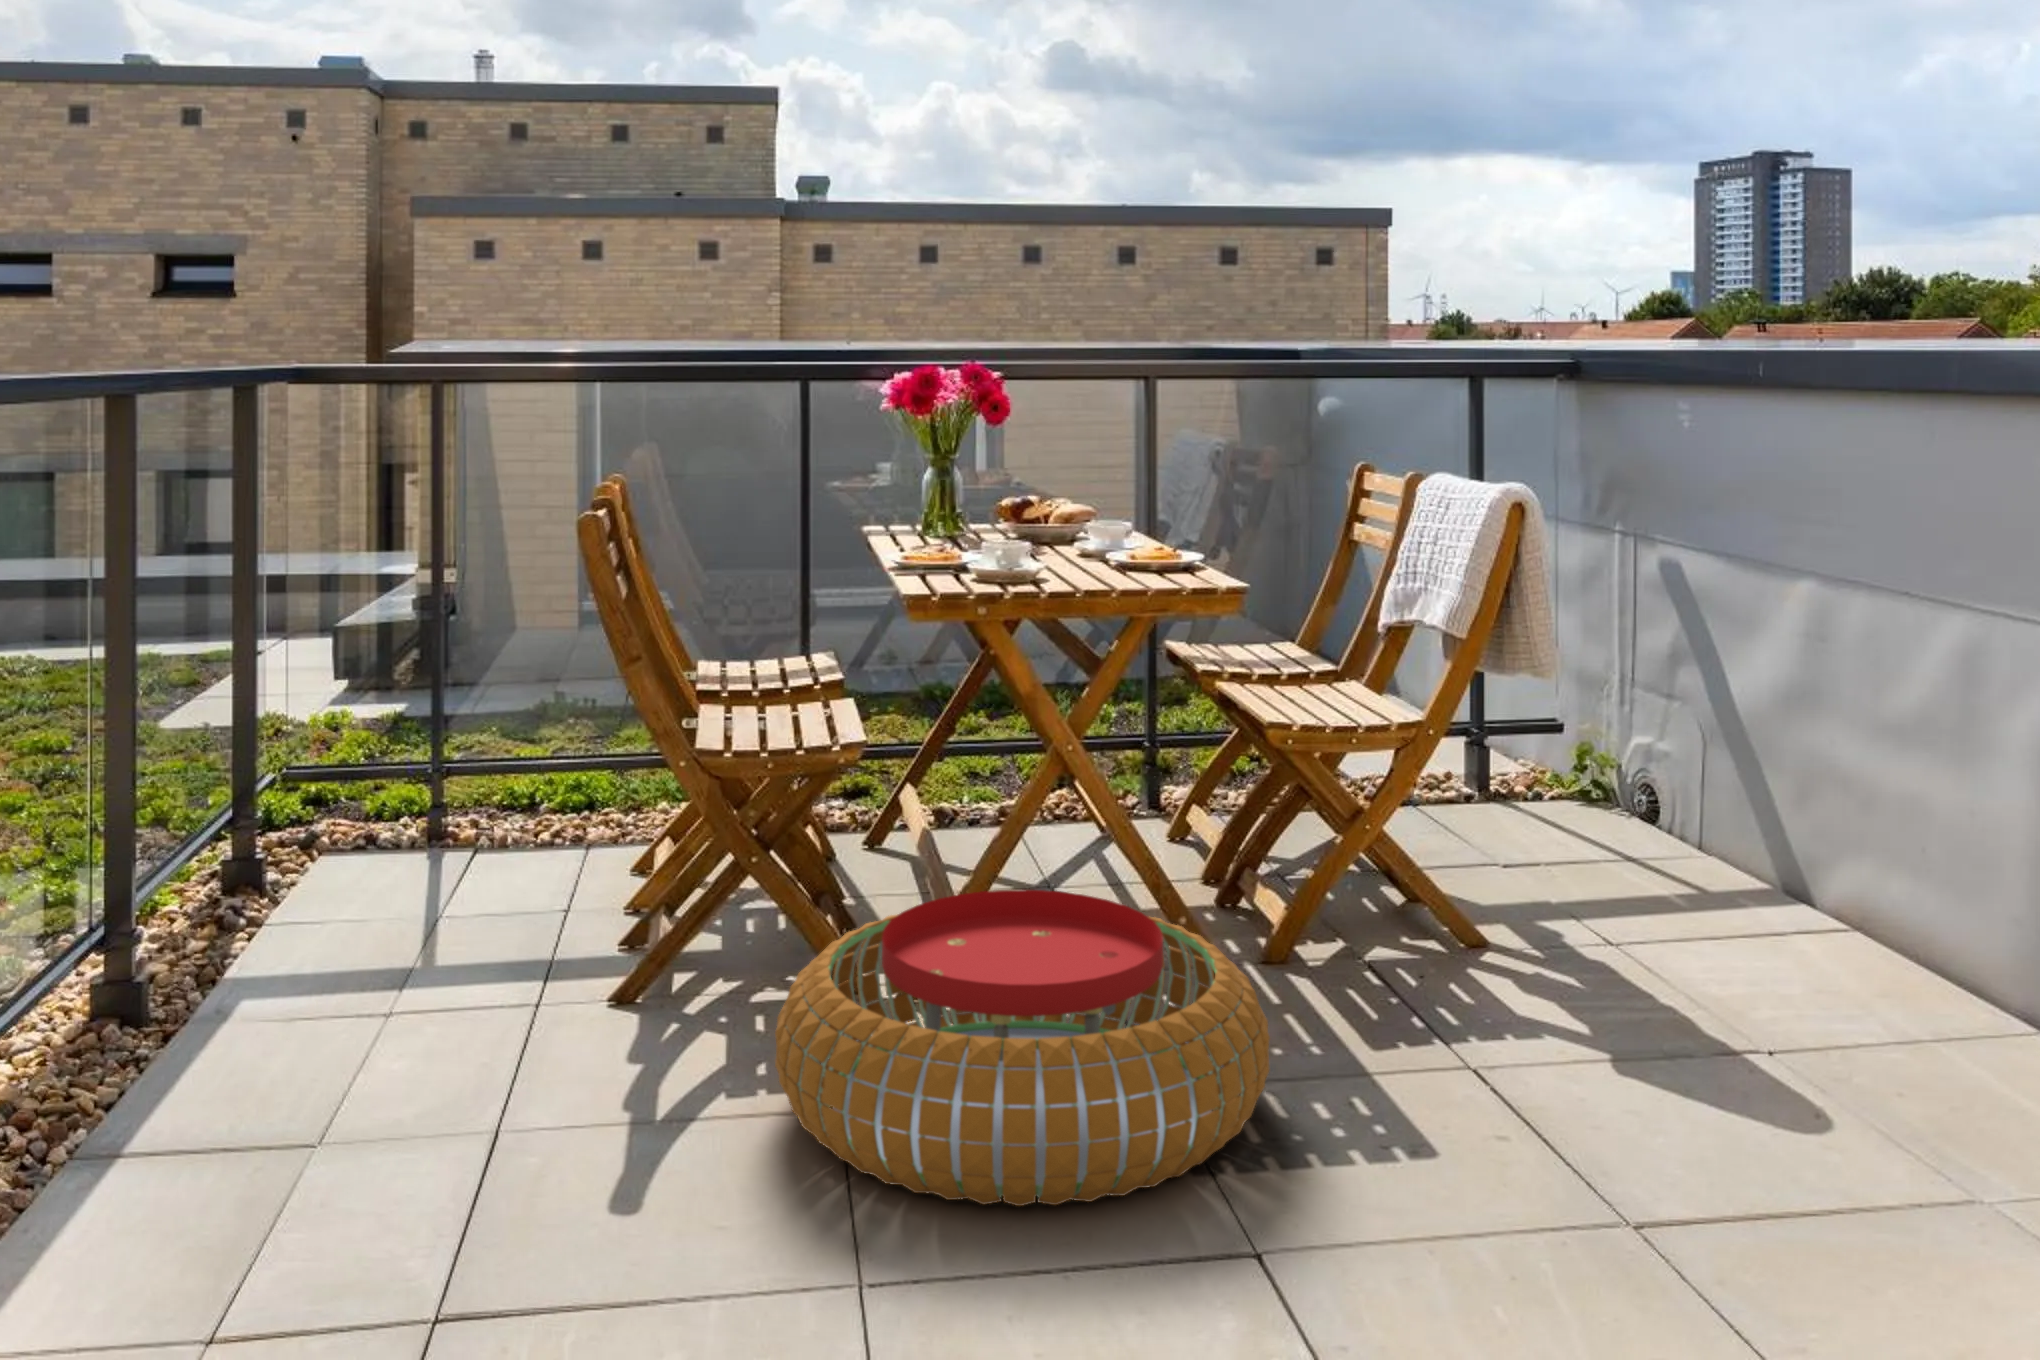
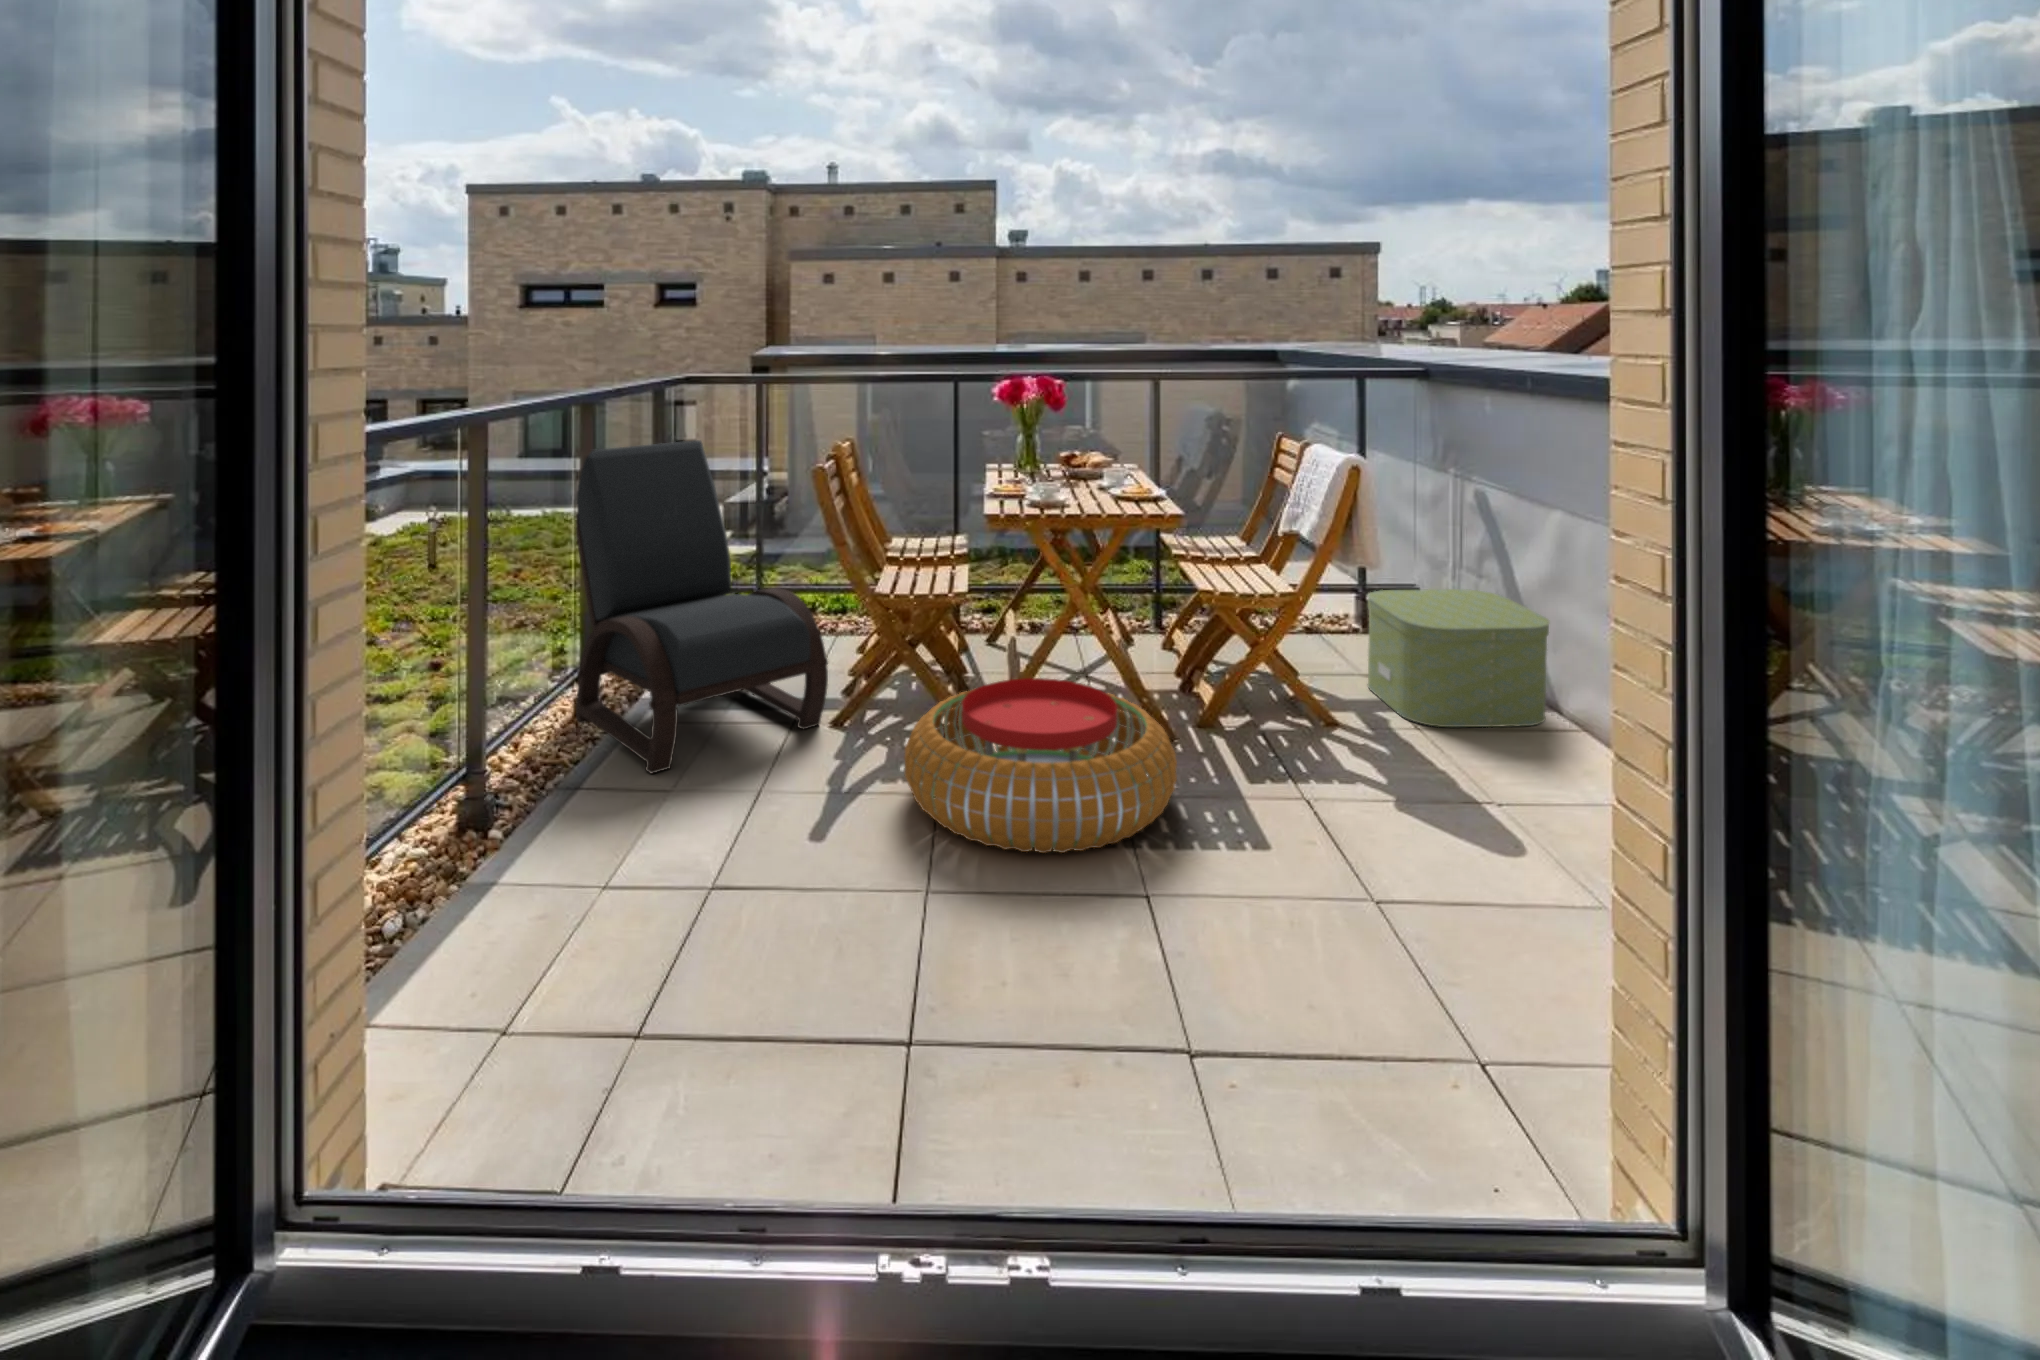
lounge chair: none [68,482,602,1116] -> present [576,440,828,773]
storage box: none [1513,713,1810,940] -> present [1368,589,1550,727]

